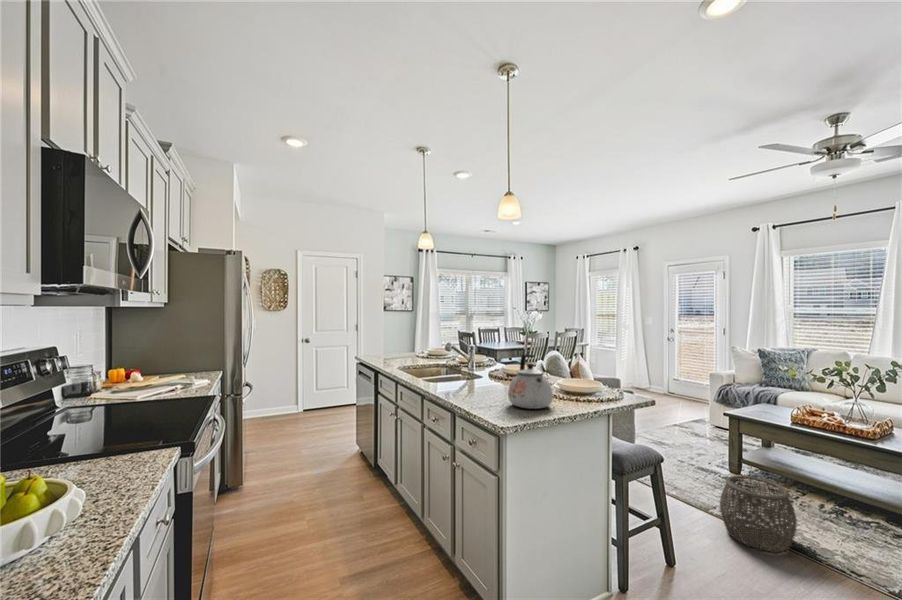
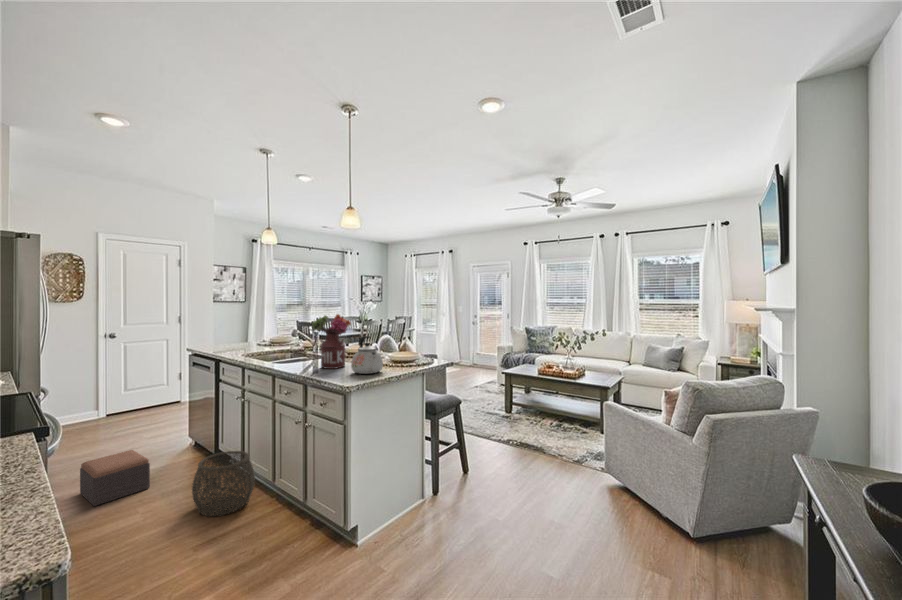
flower arrangement: none [460,322,510,395] -> present [312,314,351,369]
footstool: none [250,455,305,511] -> present [80,450,150,506]
woven basket: present [720,475,797,553] -> present [192,451,255,516]

